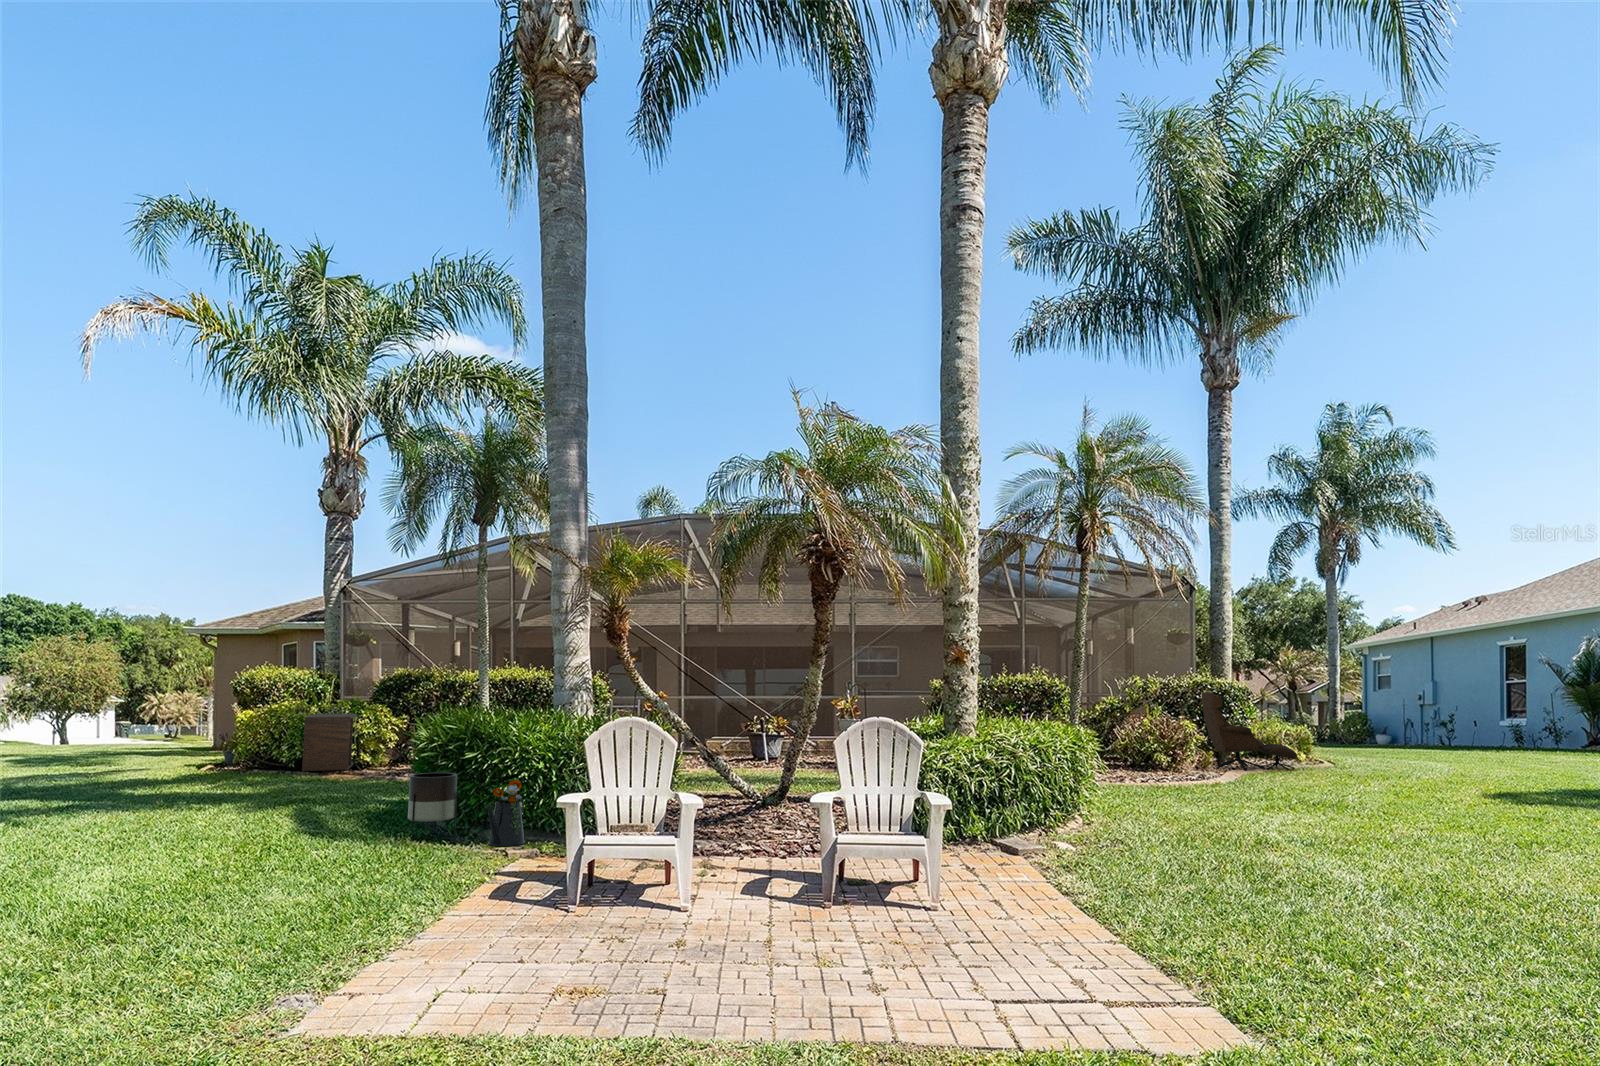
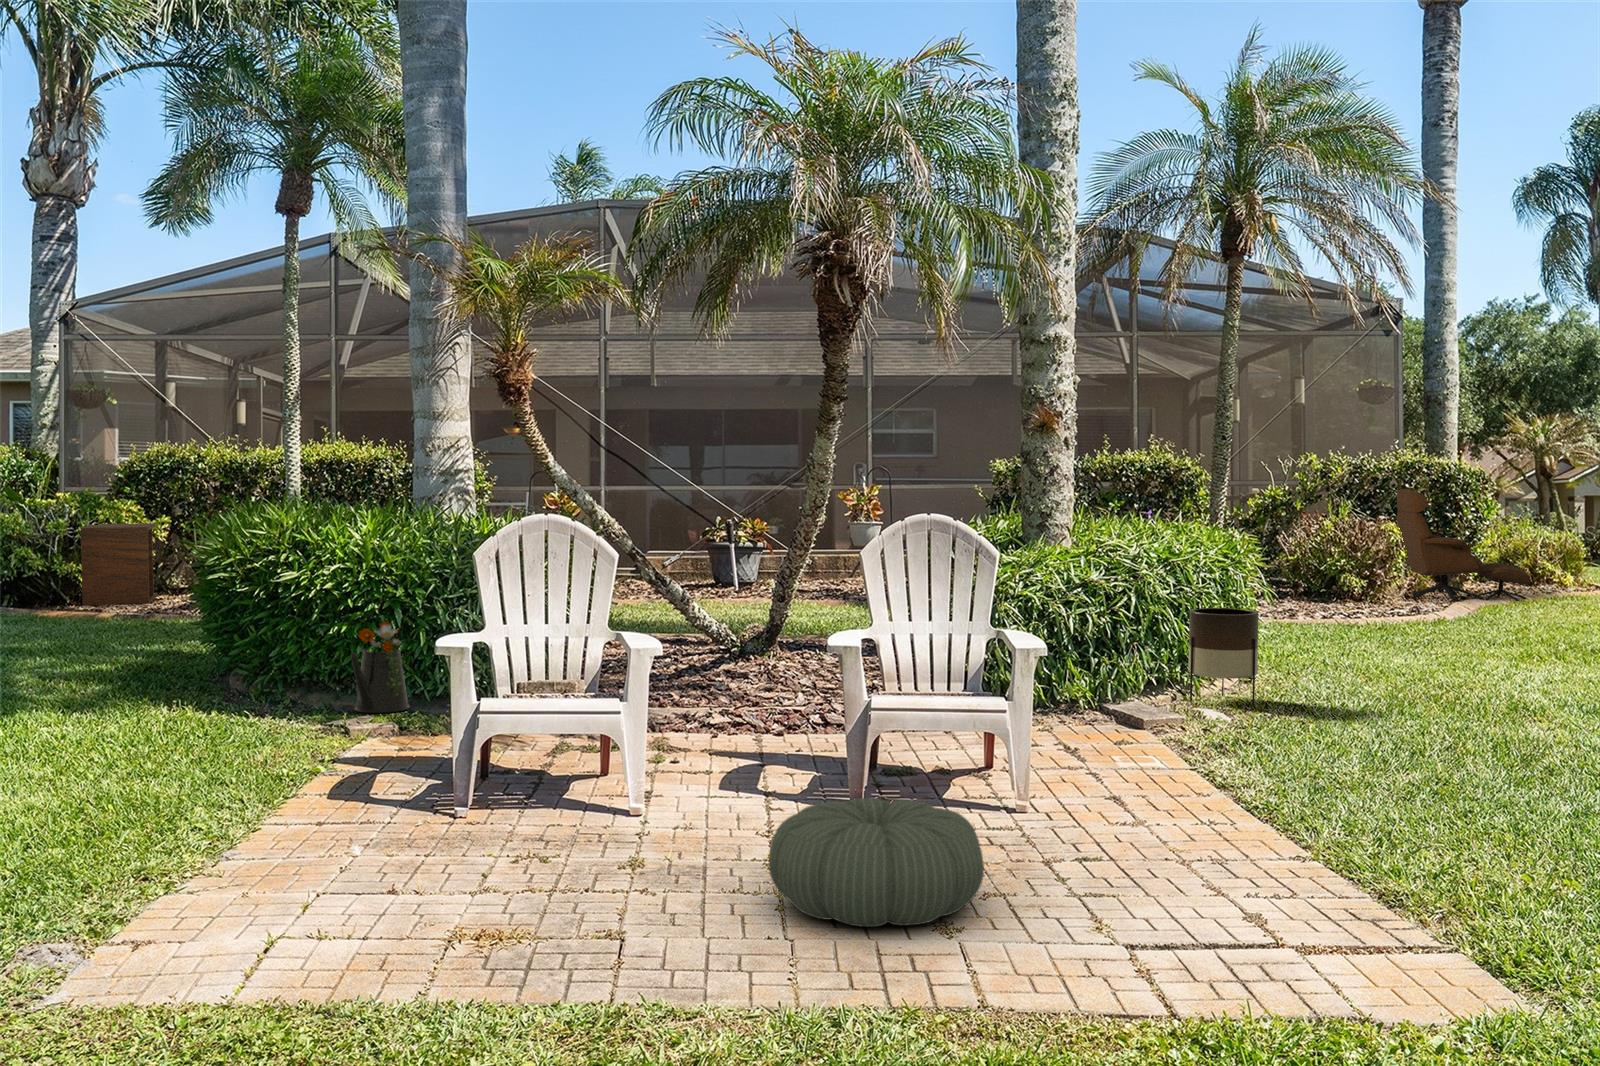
planter: present [408,773,457,841] -> present [1188,608,1259,706]
pouf: none [759,902,900,989] -> present [769,798,984,927]

